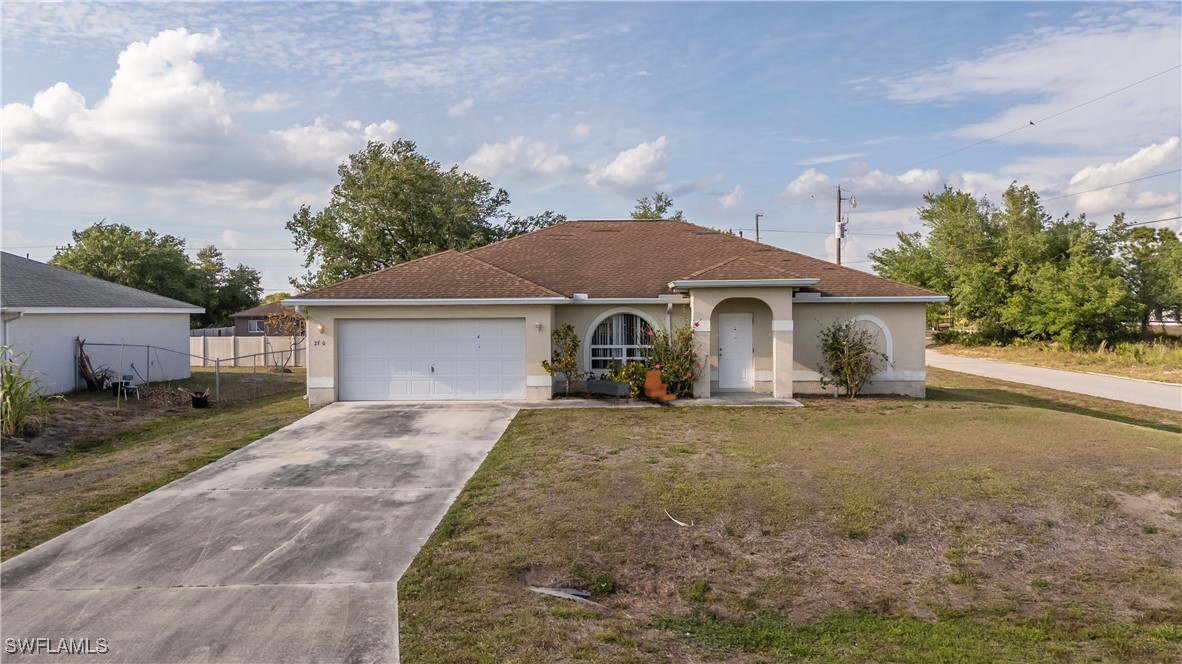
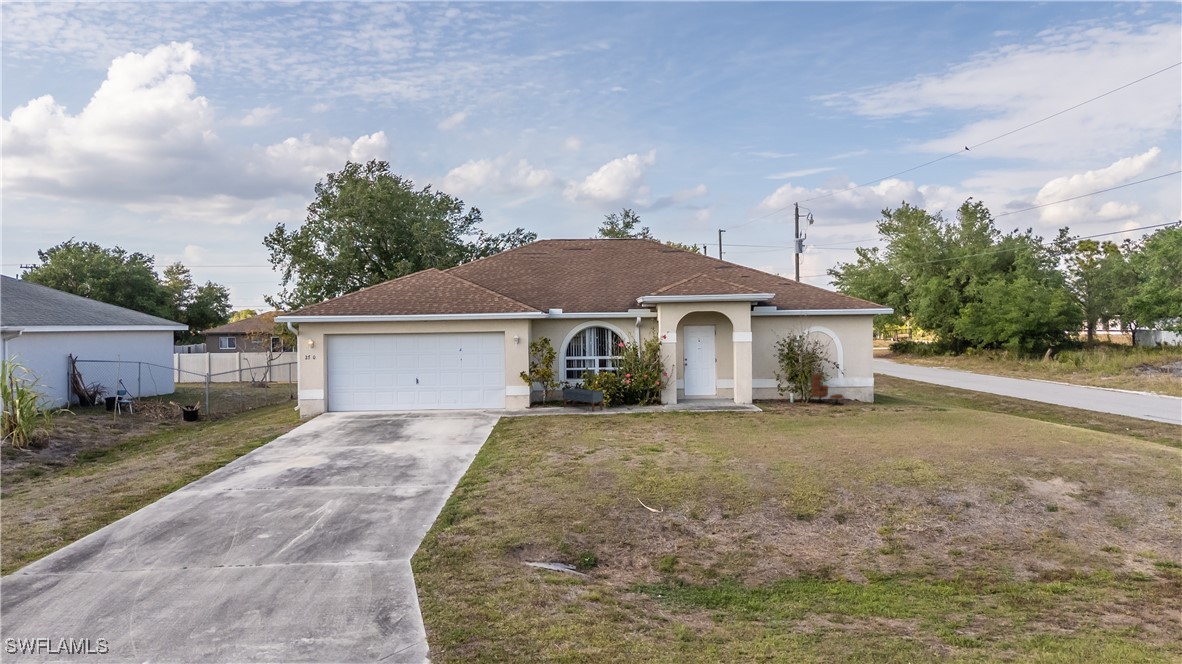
lounge chair: present [643,370,676,407] -> present [811,374,843,405]

